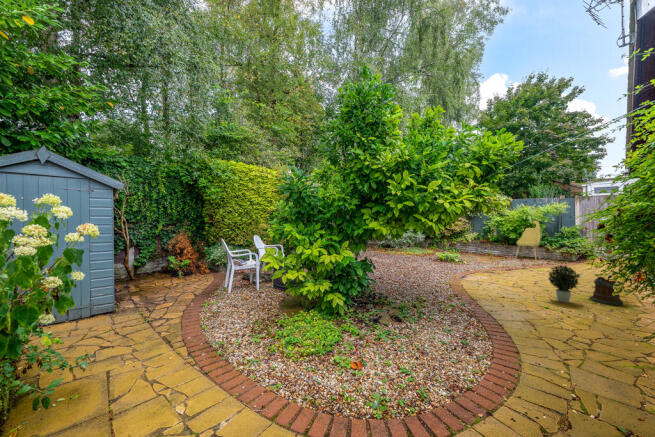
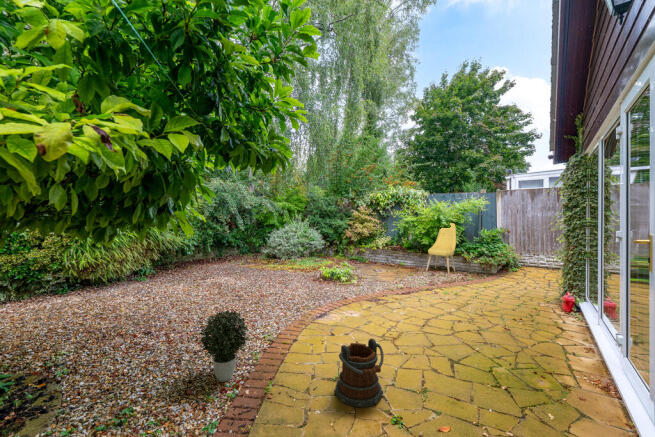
potted plant: present [548,265,580,303] -> present [199,311,249,382]
bucket: present [590,275,625,305] -> present [334,338,384,407]

